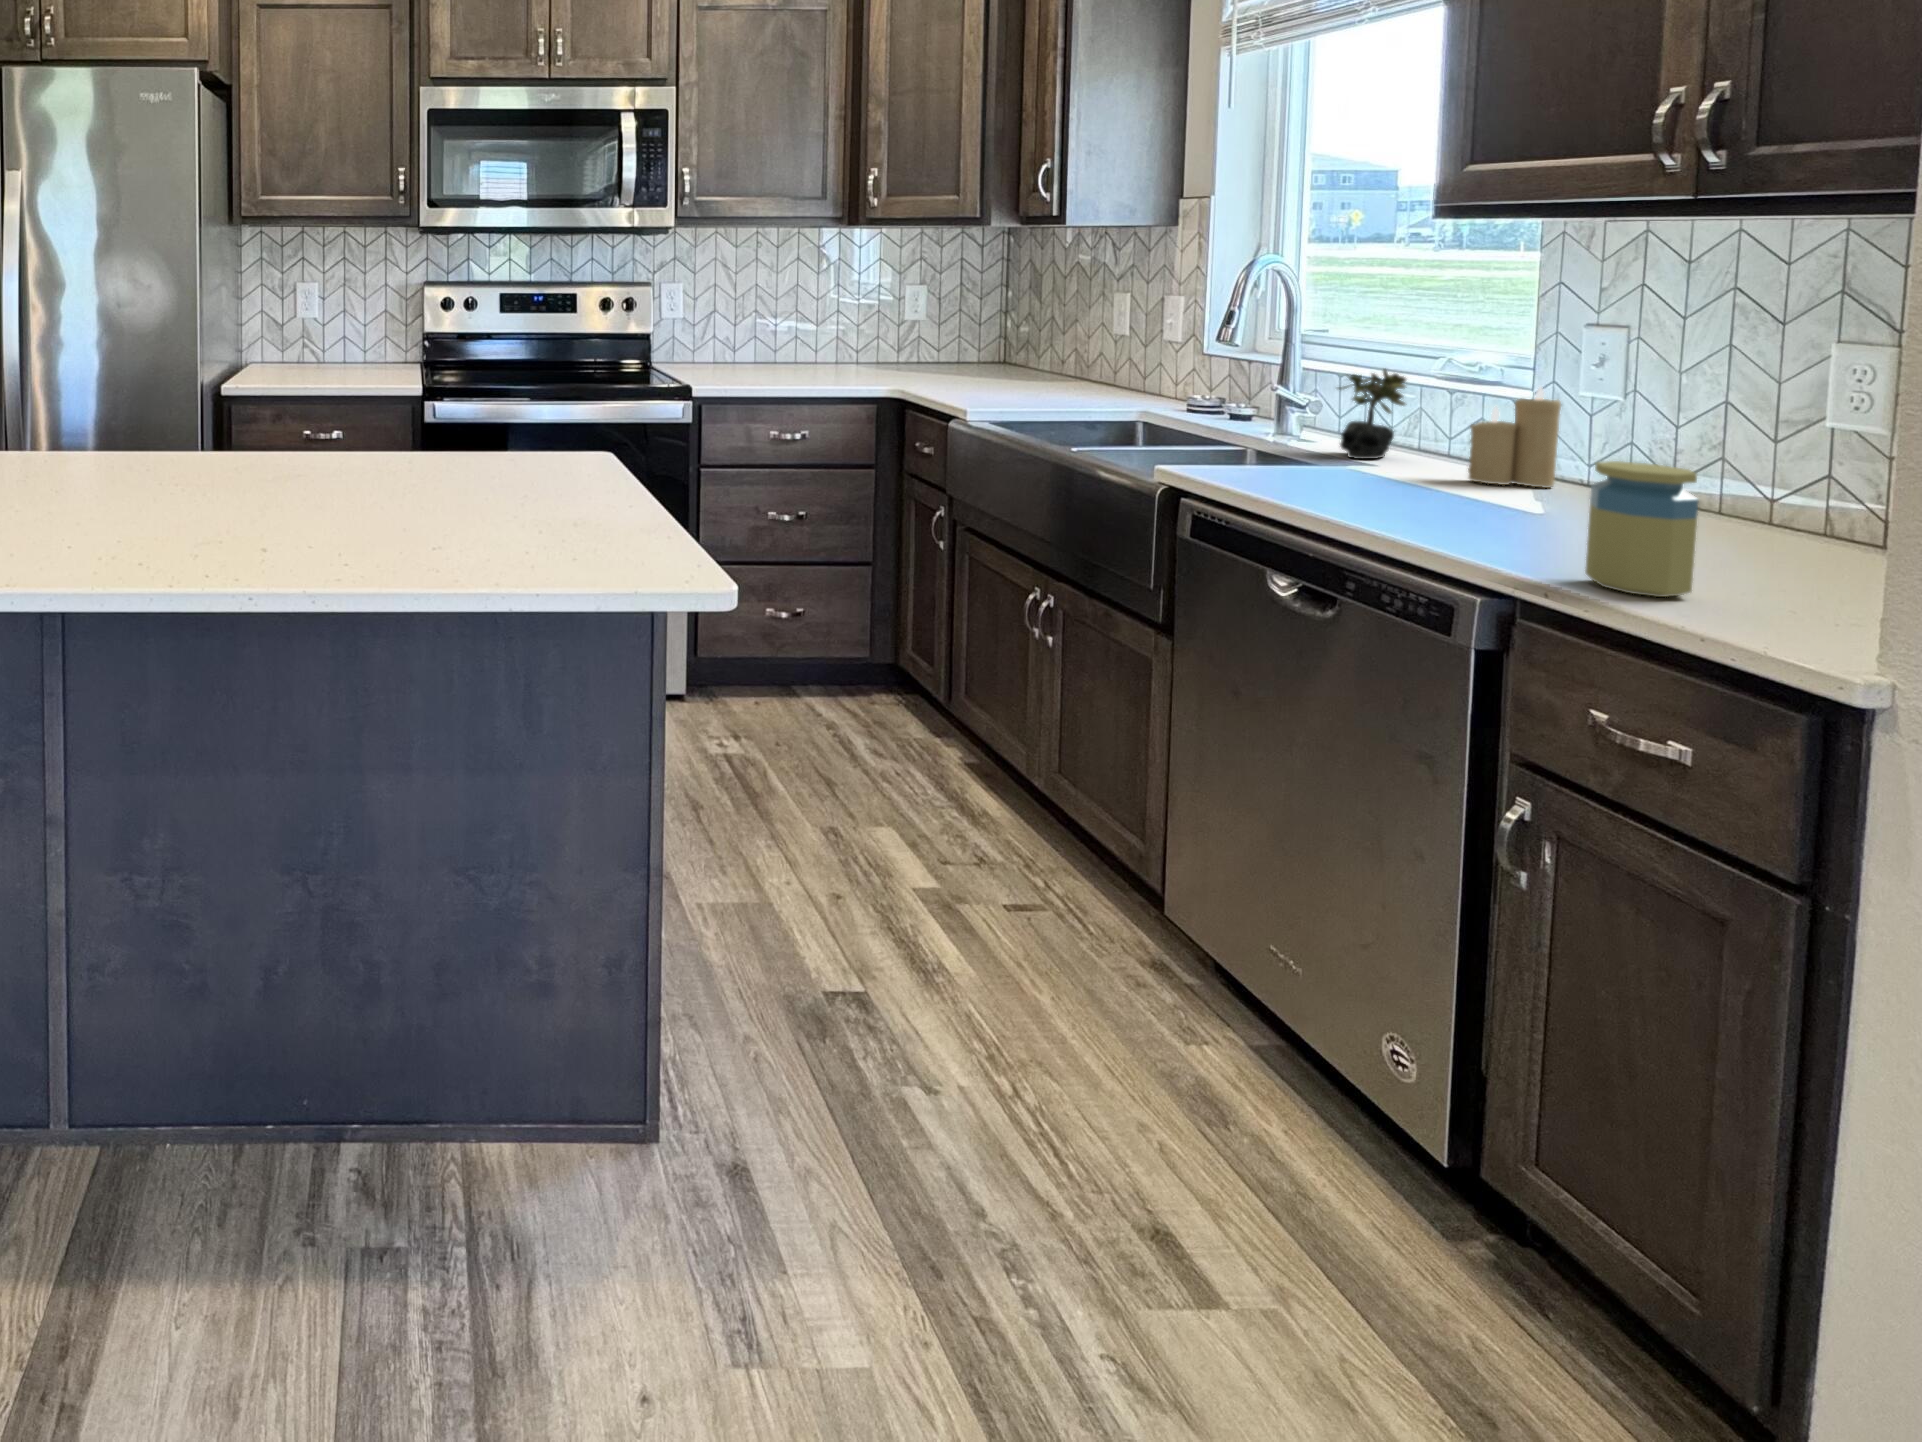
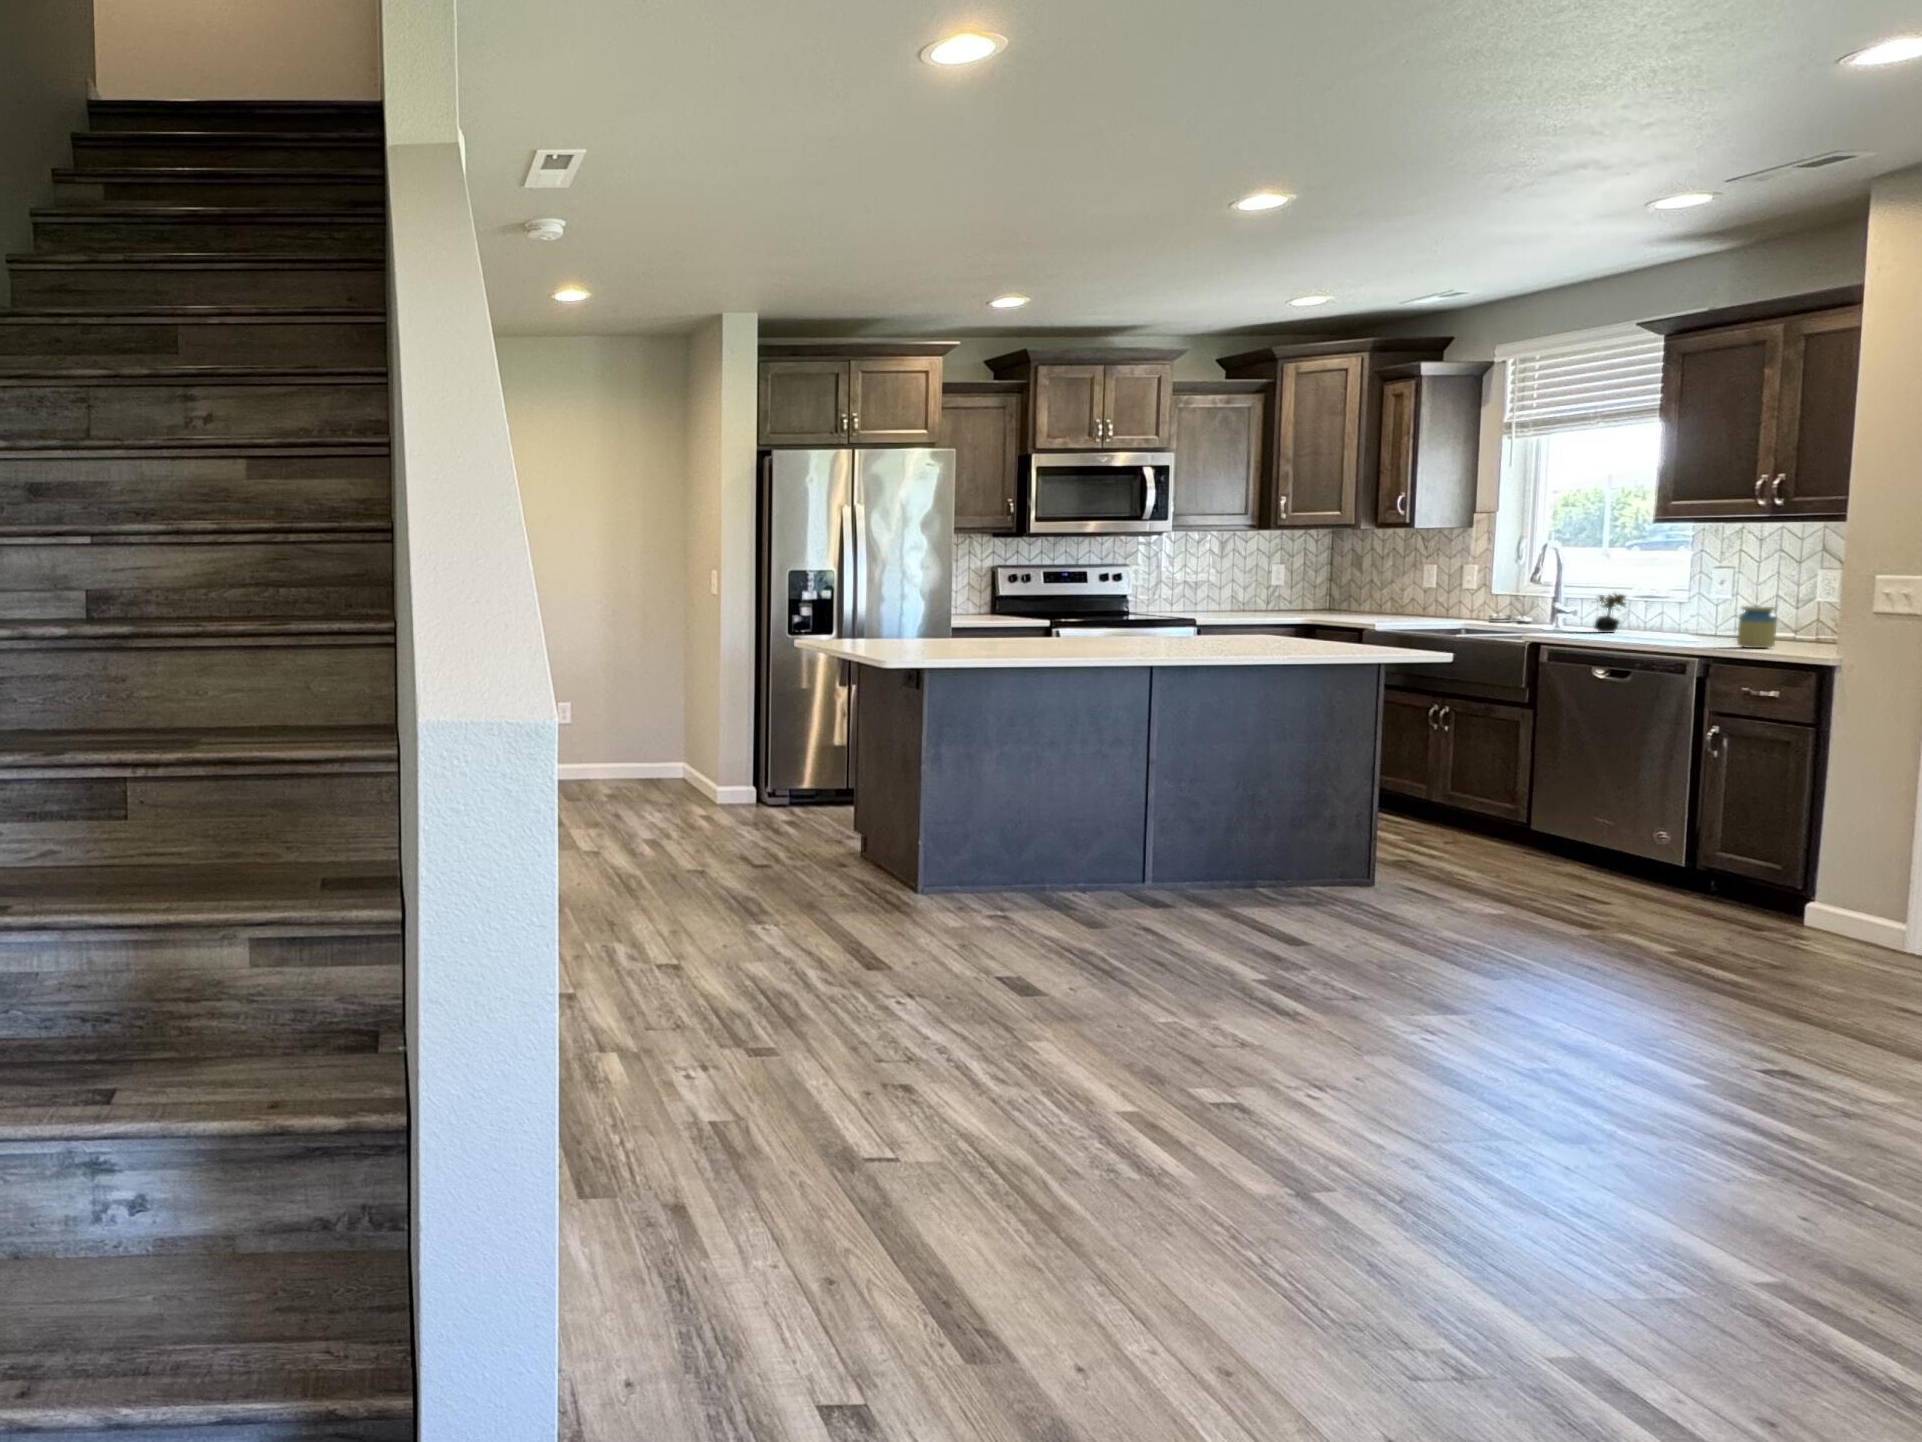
candle: present [1468,387,1561,488] -> none [1663,594,1705,636]

